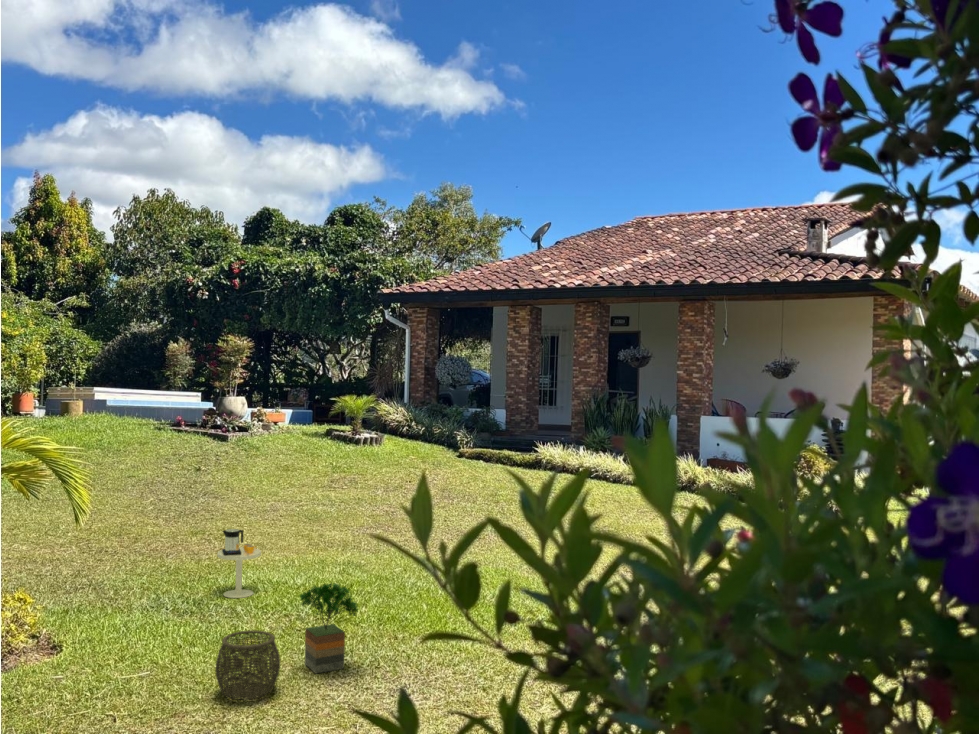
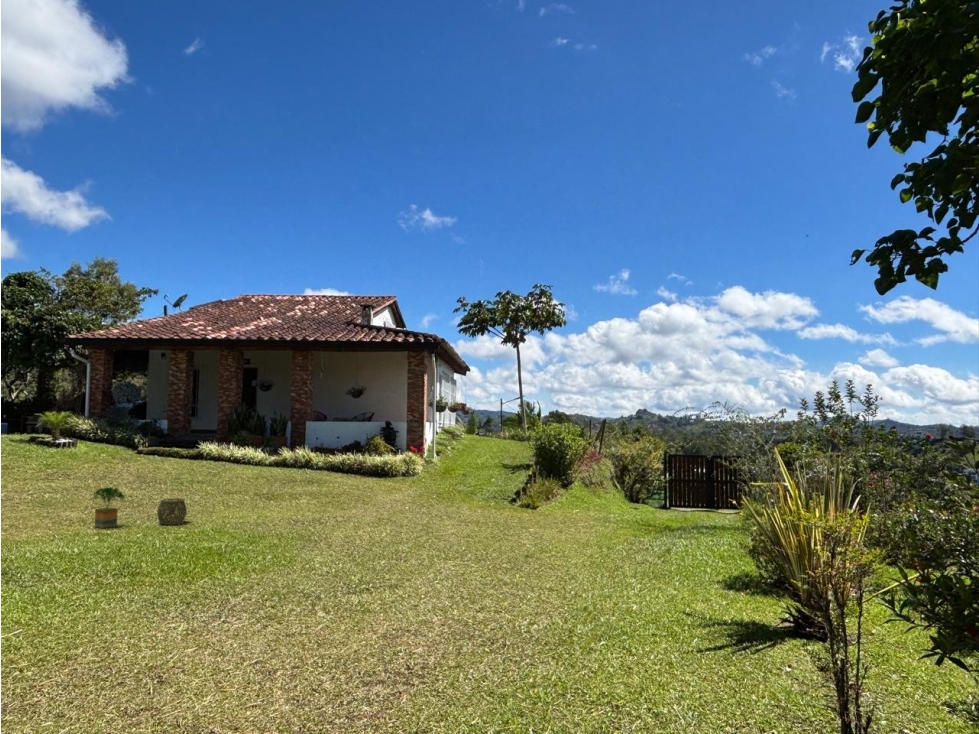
side table: present [217,529,261,598] -> none [18,476,46,514]
woven basket: present [215,630,280,700] -> present [157,498,187,524]

